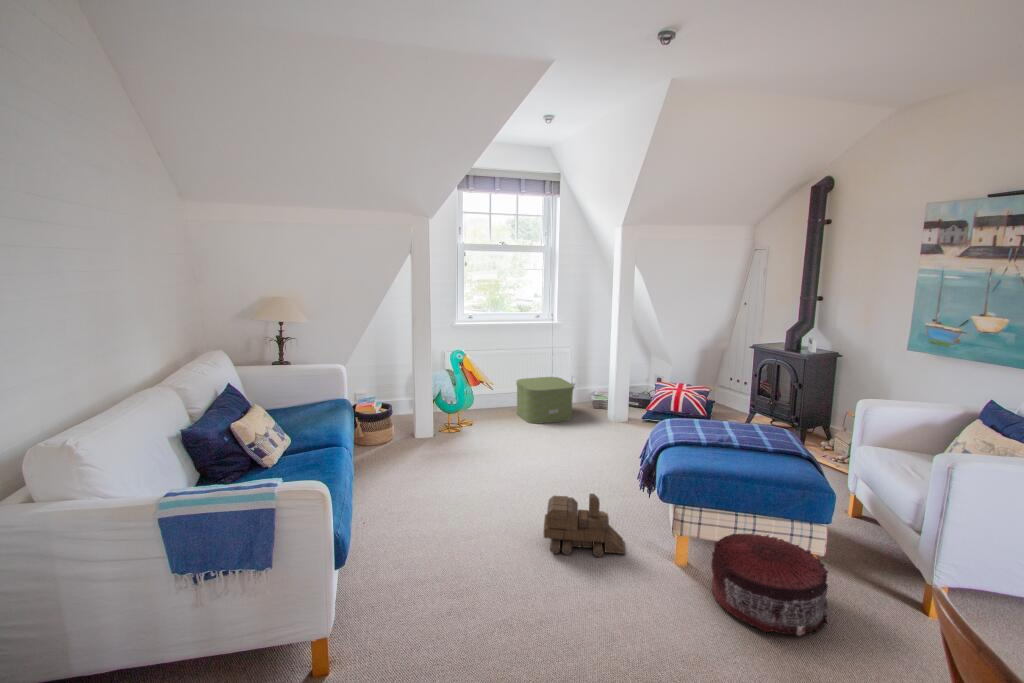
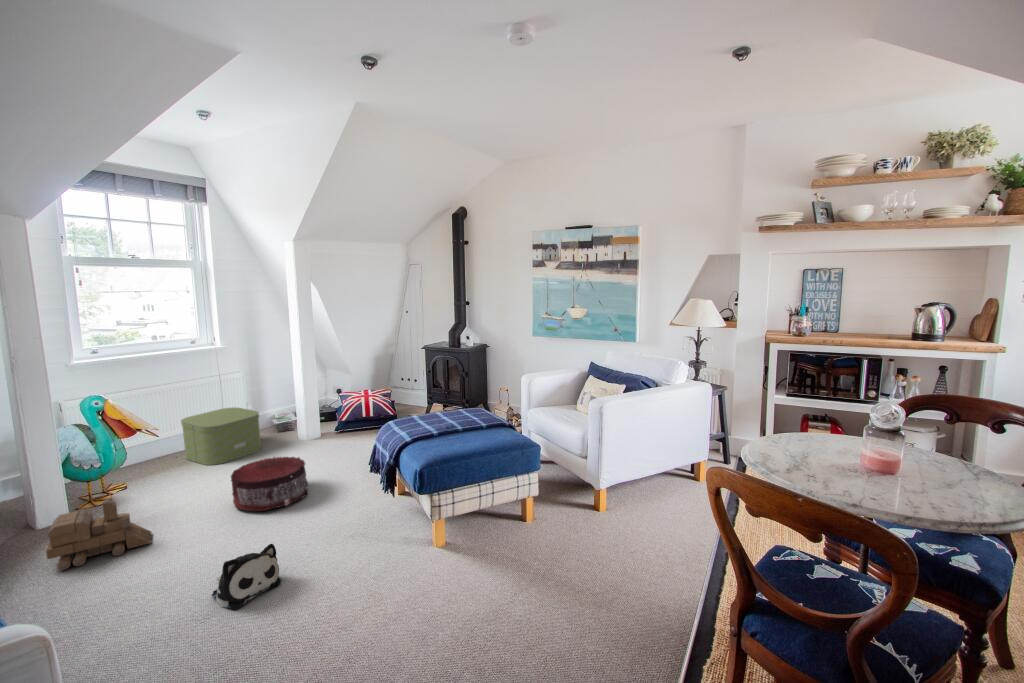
toy train: present [544,493,625,557] -> present [46,499,151,570]
plush toy: none [481,499,530,541] -> present [212,544,281,609]
pouf: present [711,534,828,636] -> present [231,457,308,511]

